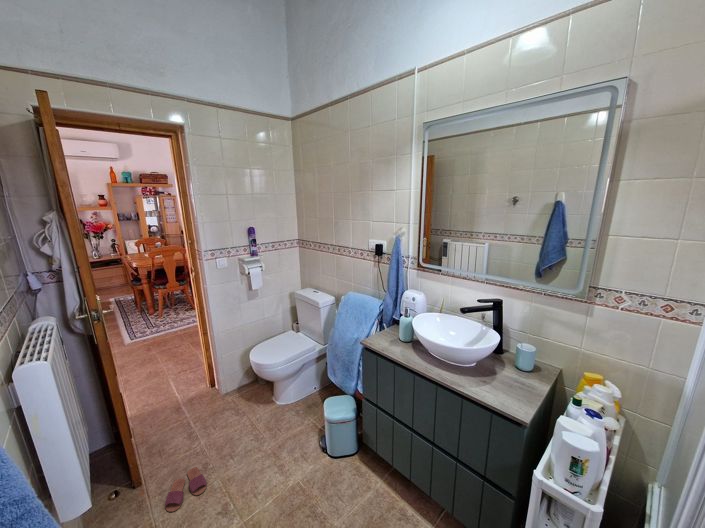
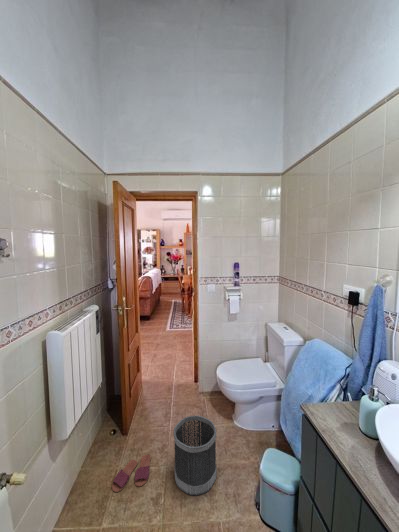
wastebasket: none [228,400,279,475] -> present [174,415,216,496]

